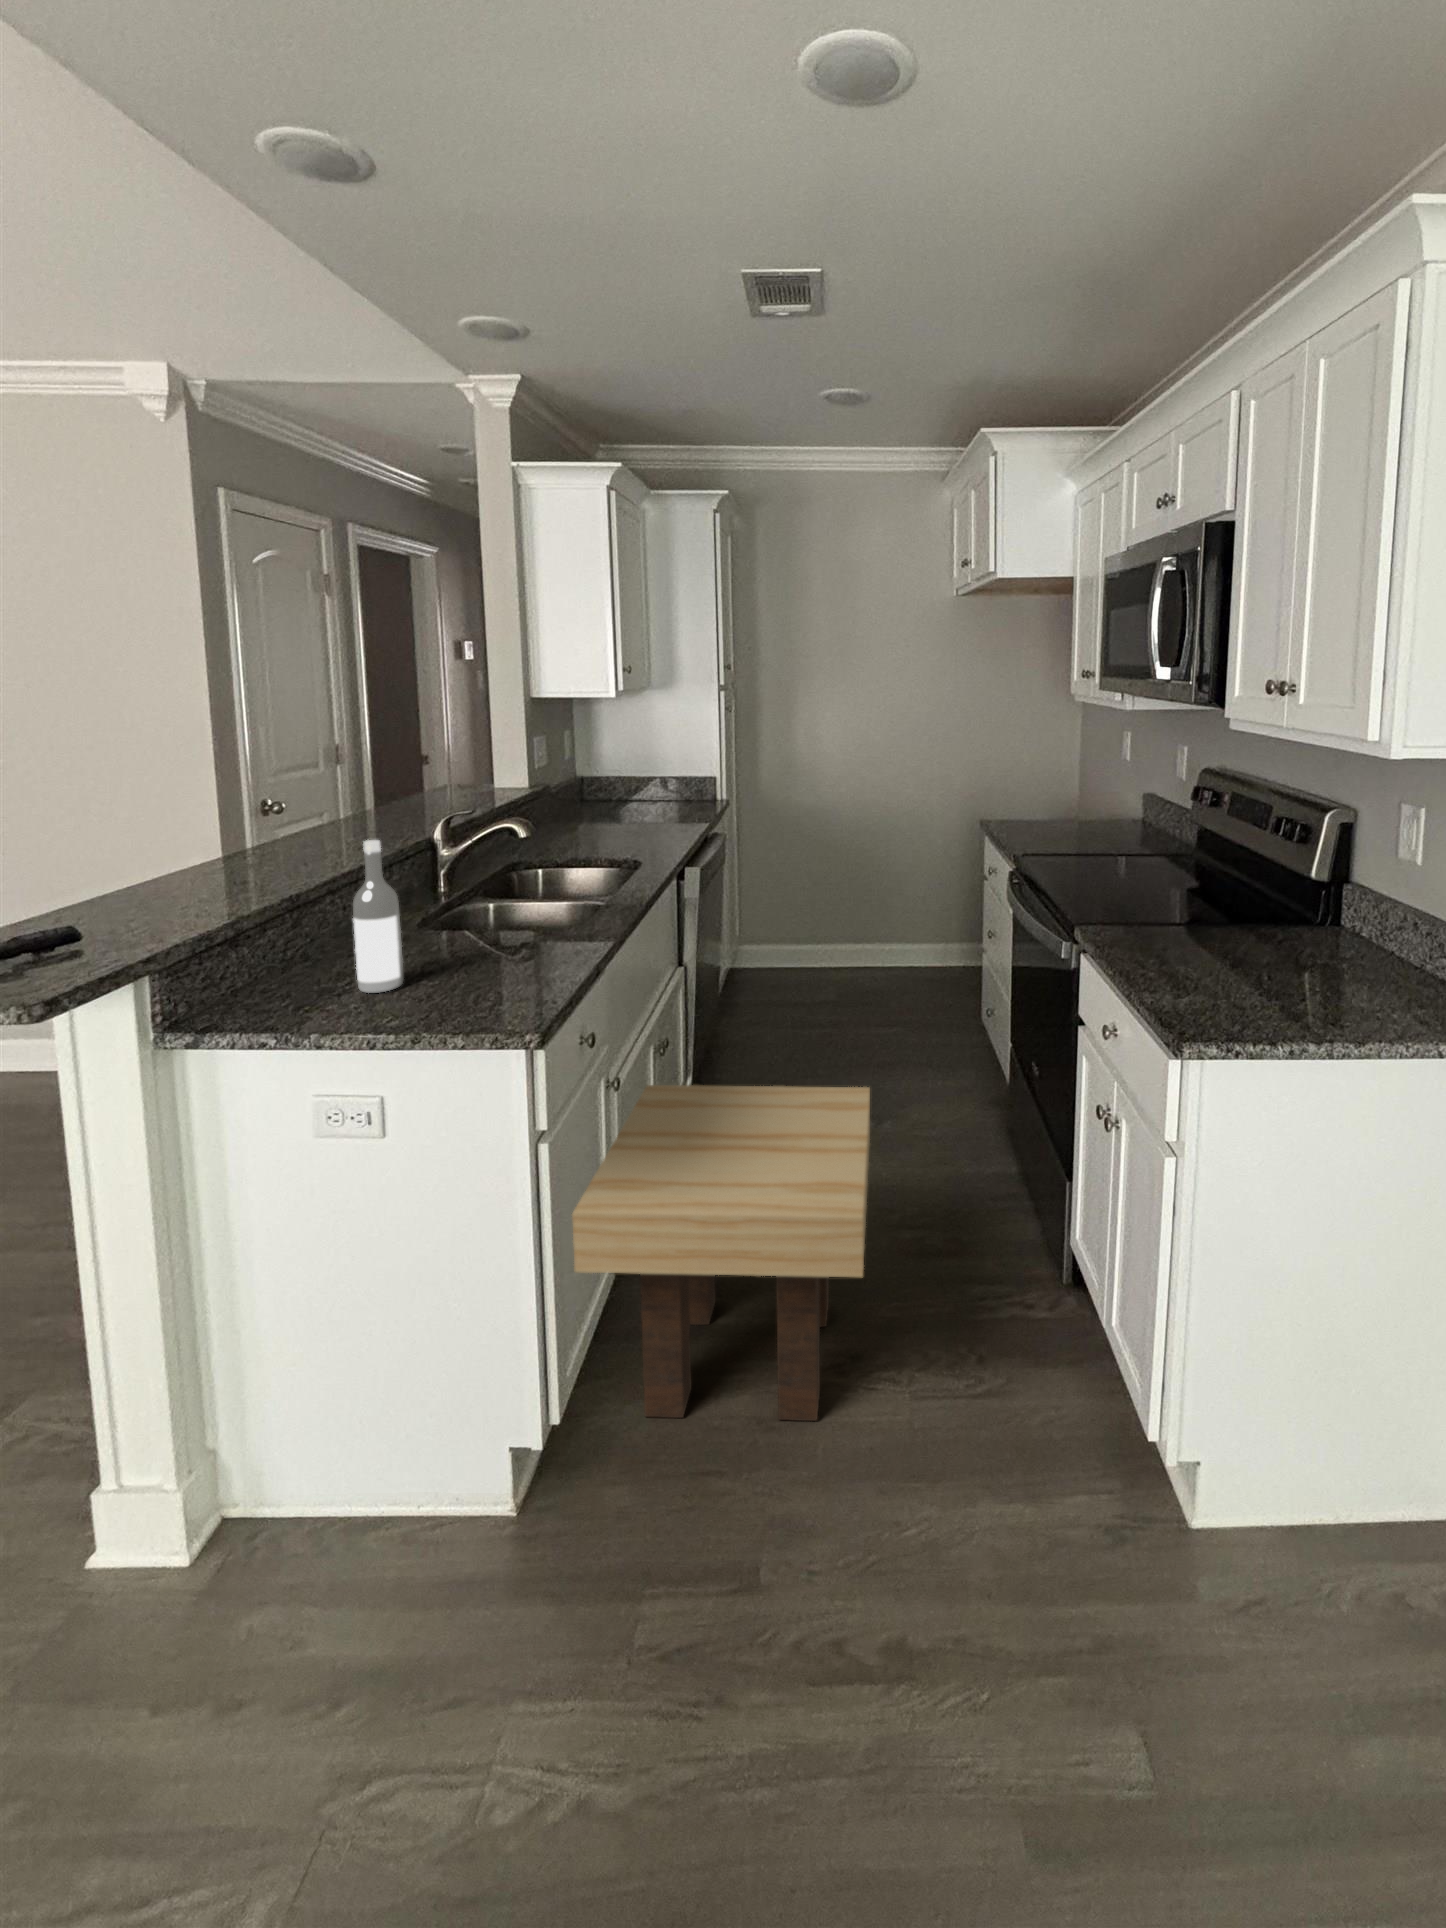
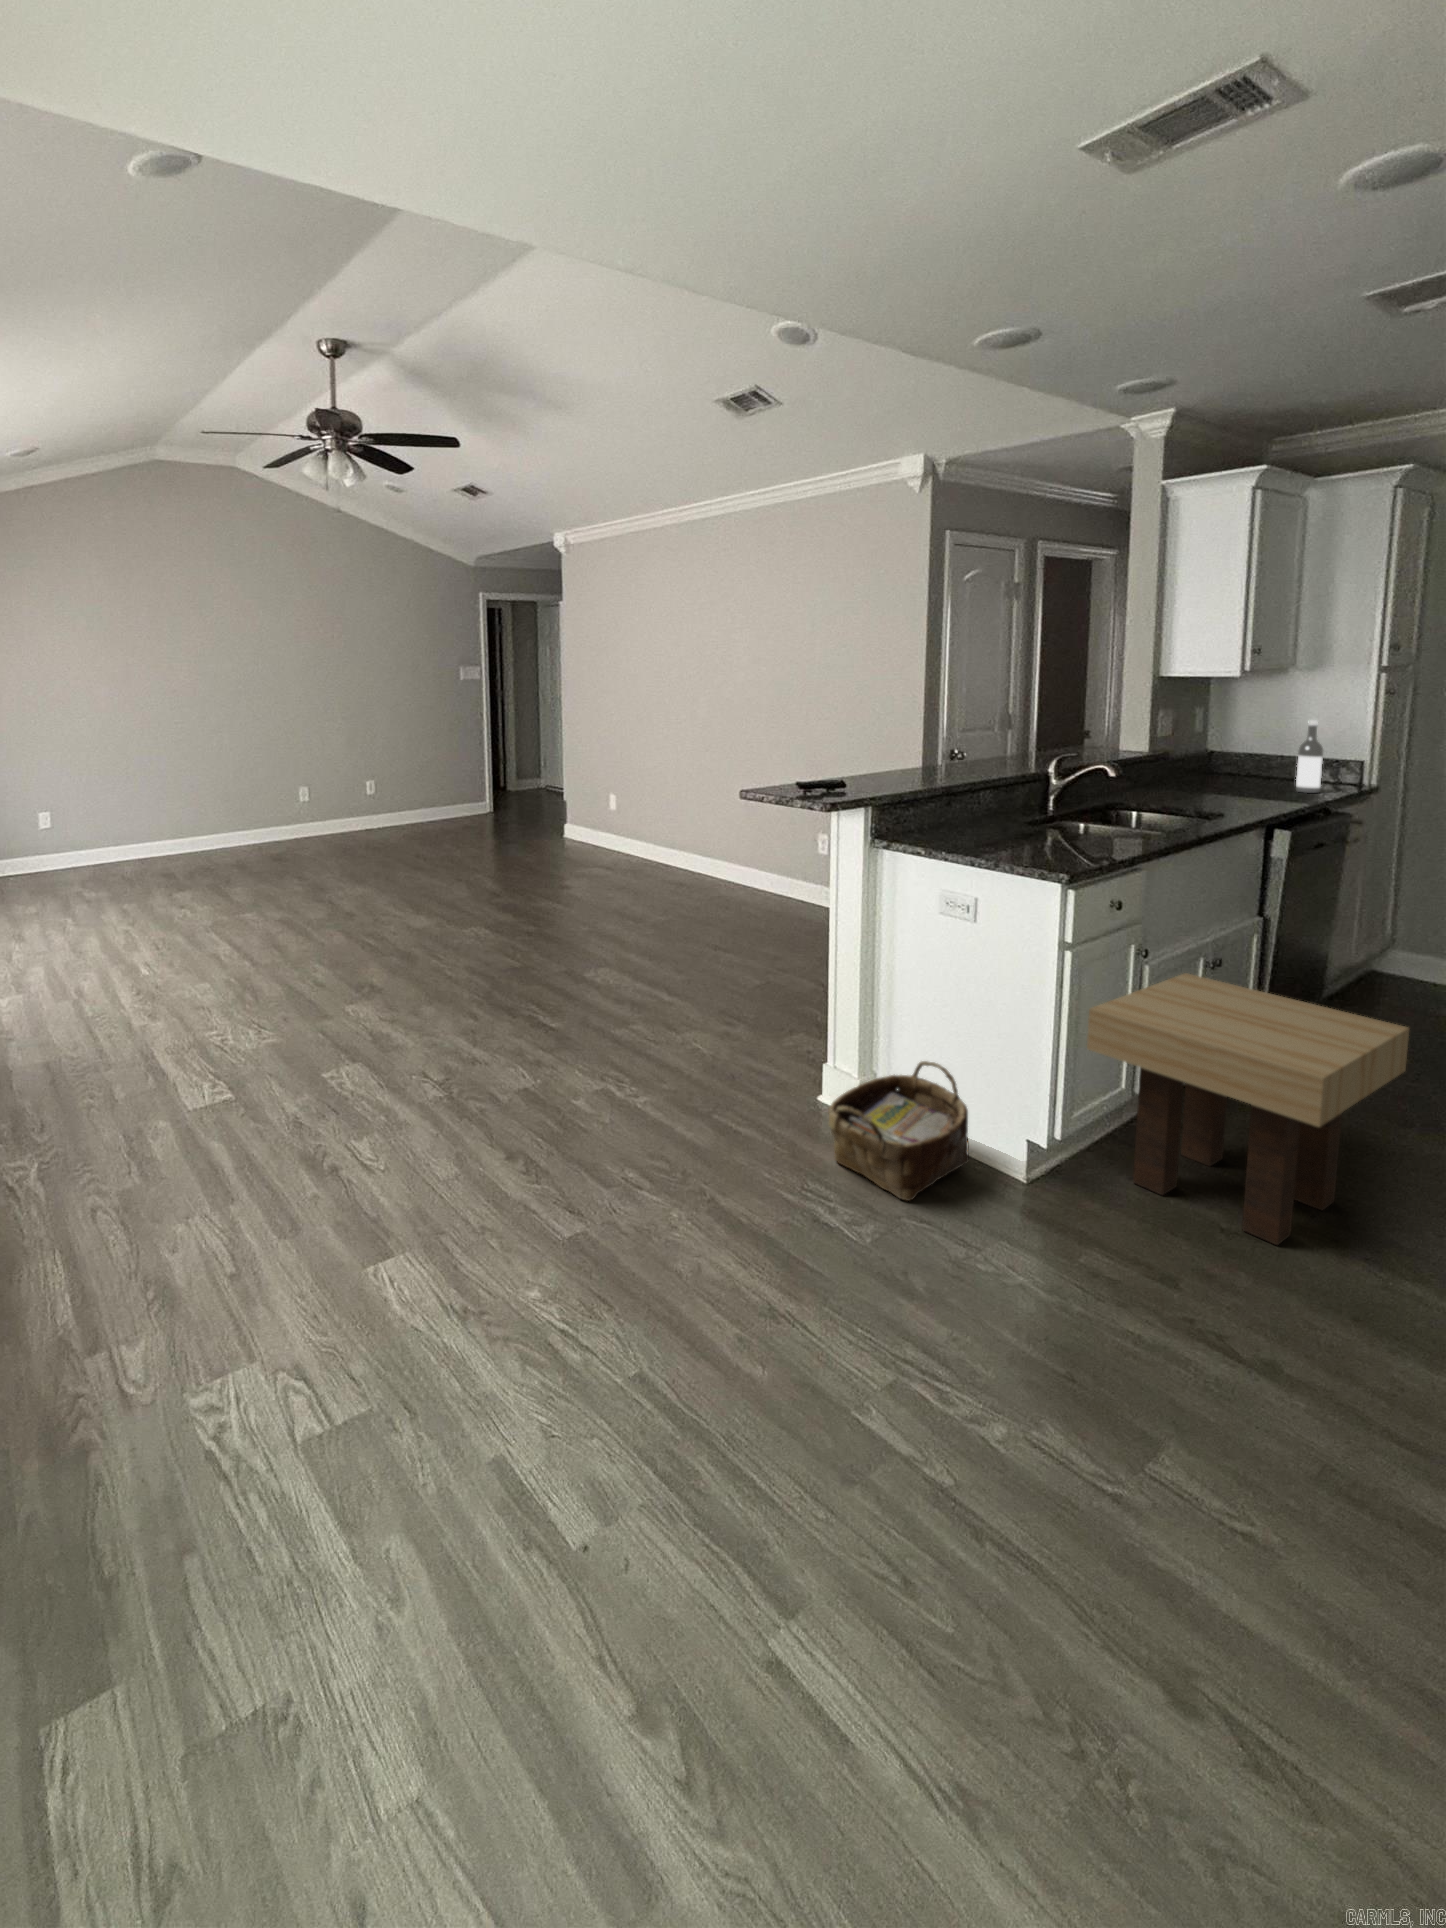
wine bottle: present [353,840,403,993] -> present [1296,720,1323,793]
woven basket: none [122,1406,420,1752] -> present [828,1061,969,1200]

